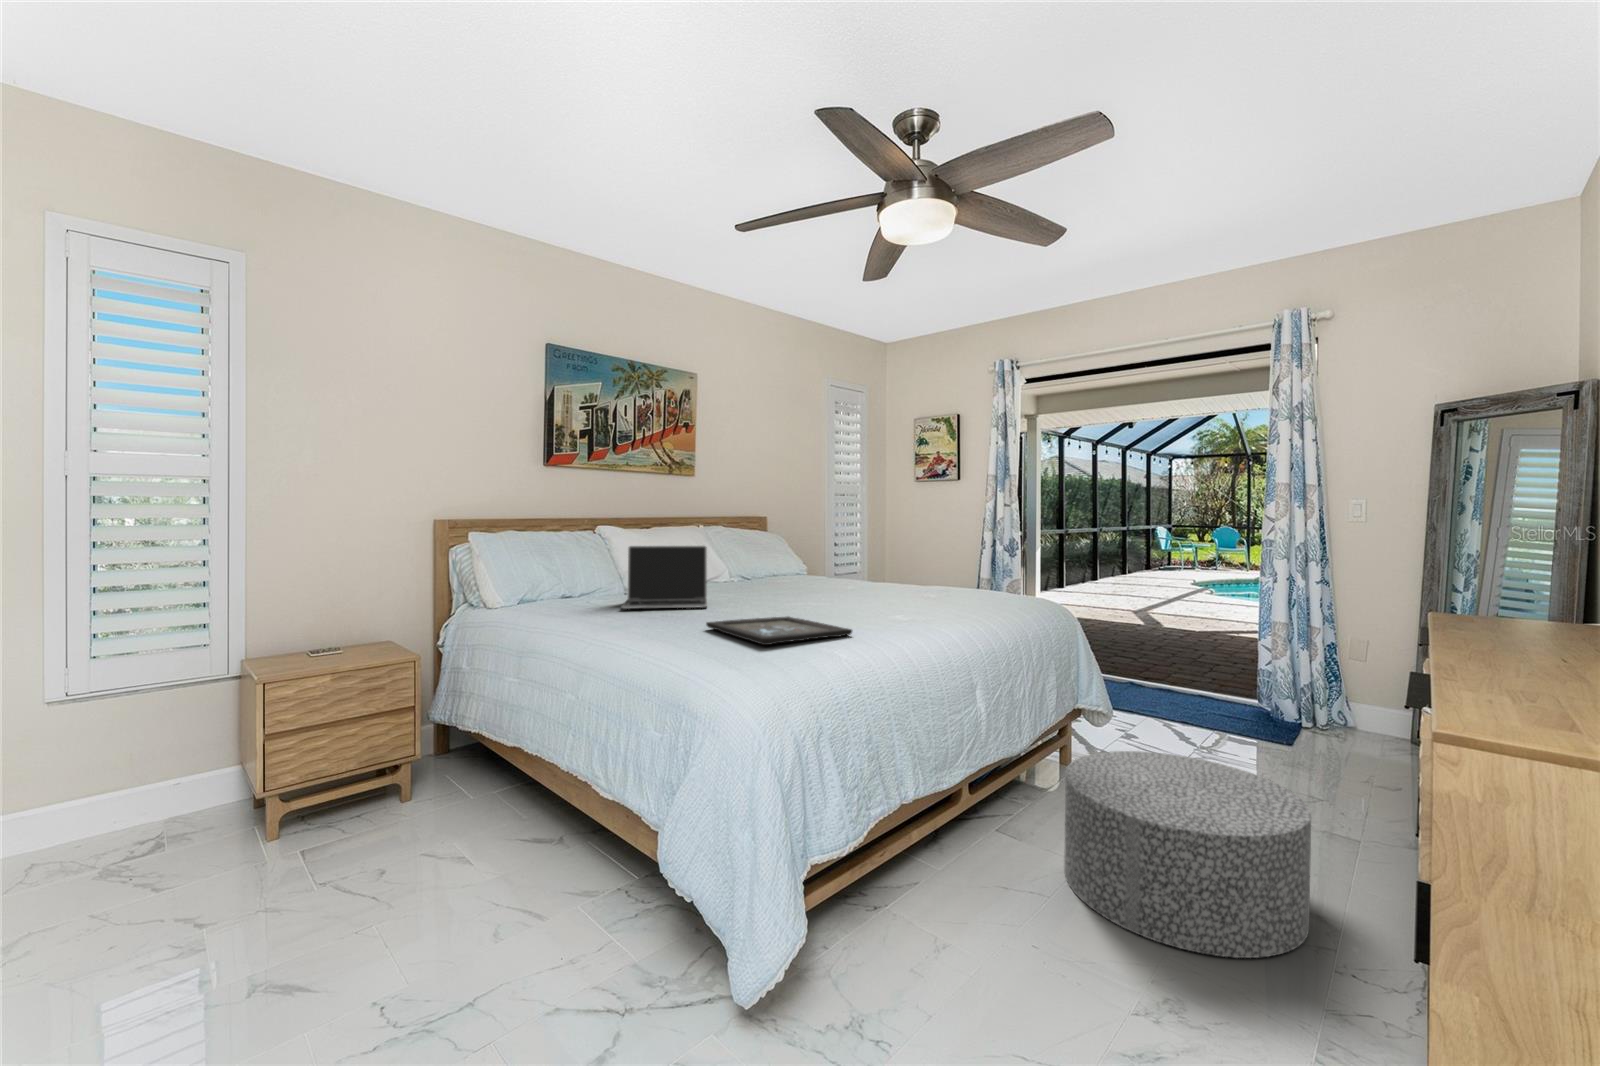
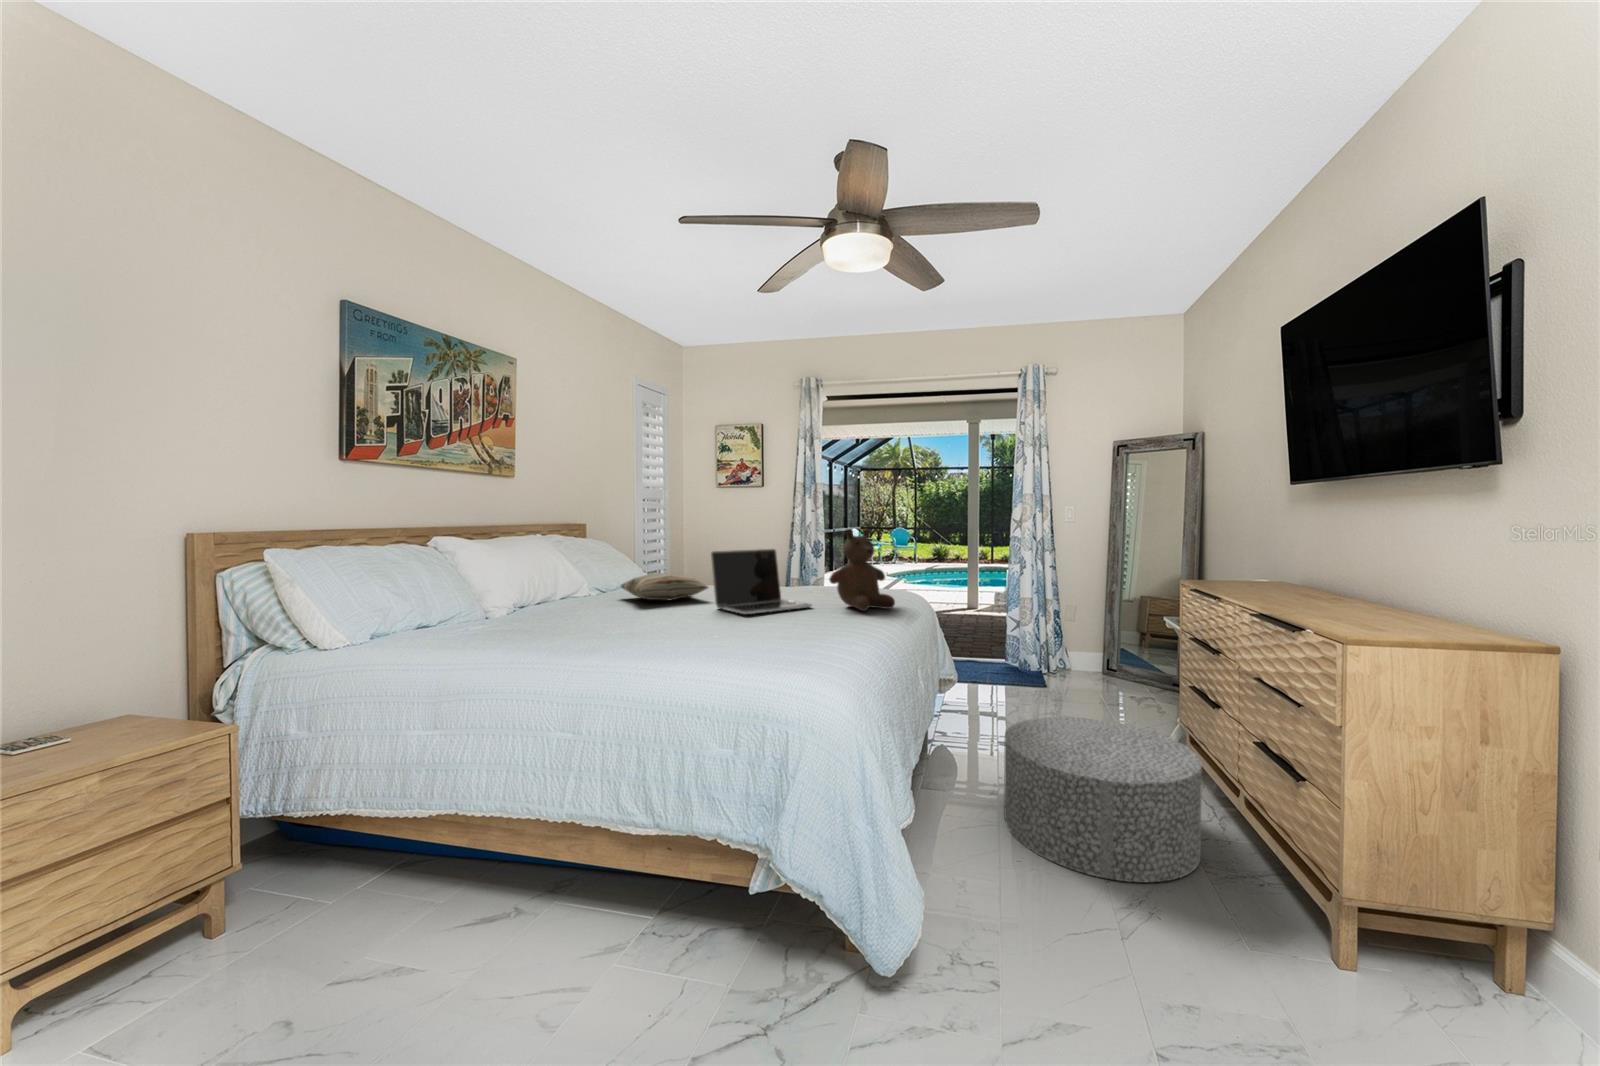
teddy bear: none [915,523,984,609] -> present [829,528,895,611]
laptop: present [622,546,707,609] -> present [711,549,812,614]
pillow: none [752,564,821,588] -> present [621,573,708,600]
tray: present [706,617,852,645] -> none [681,633,847,671]

